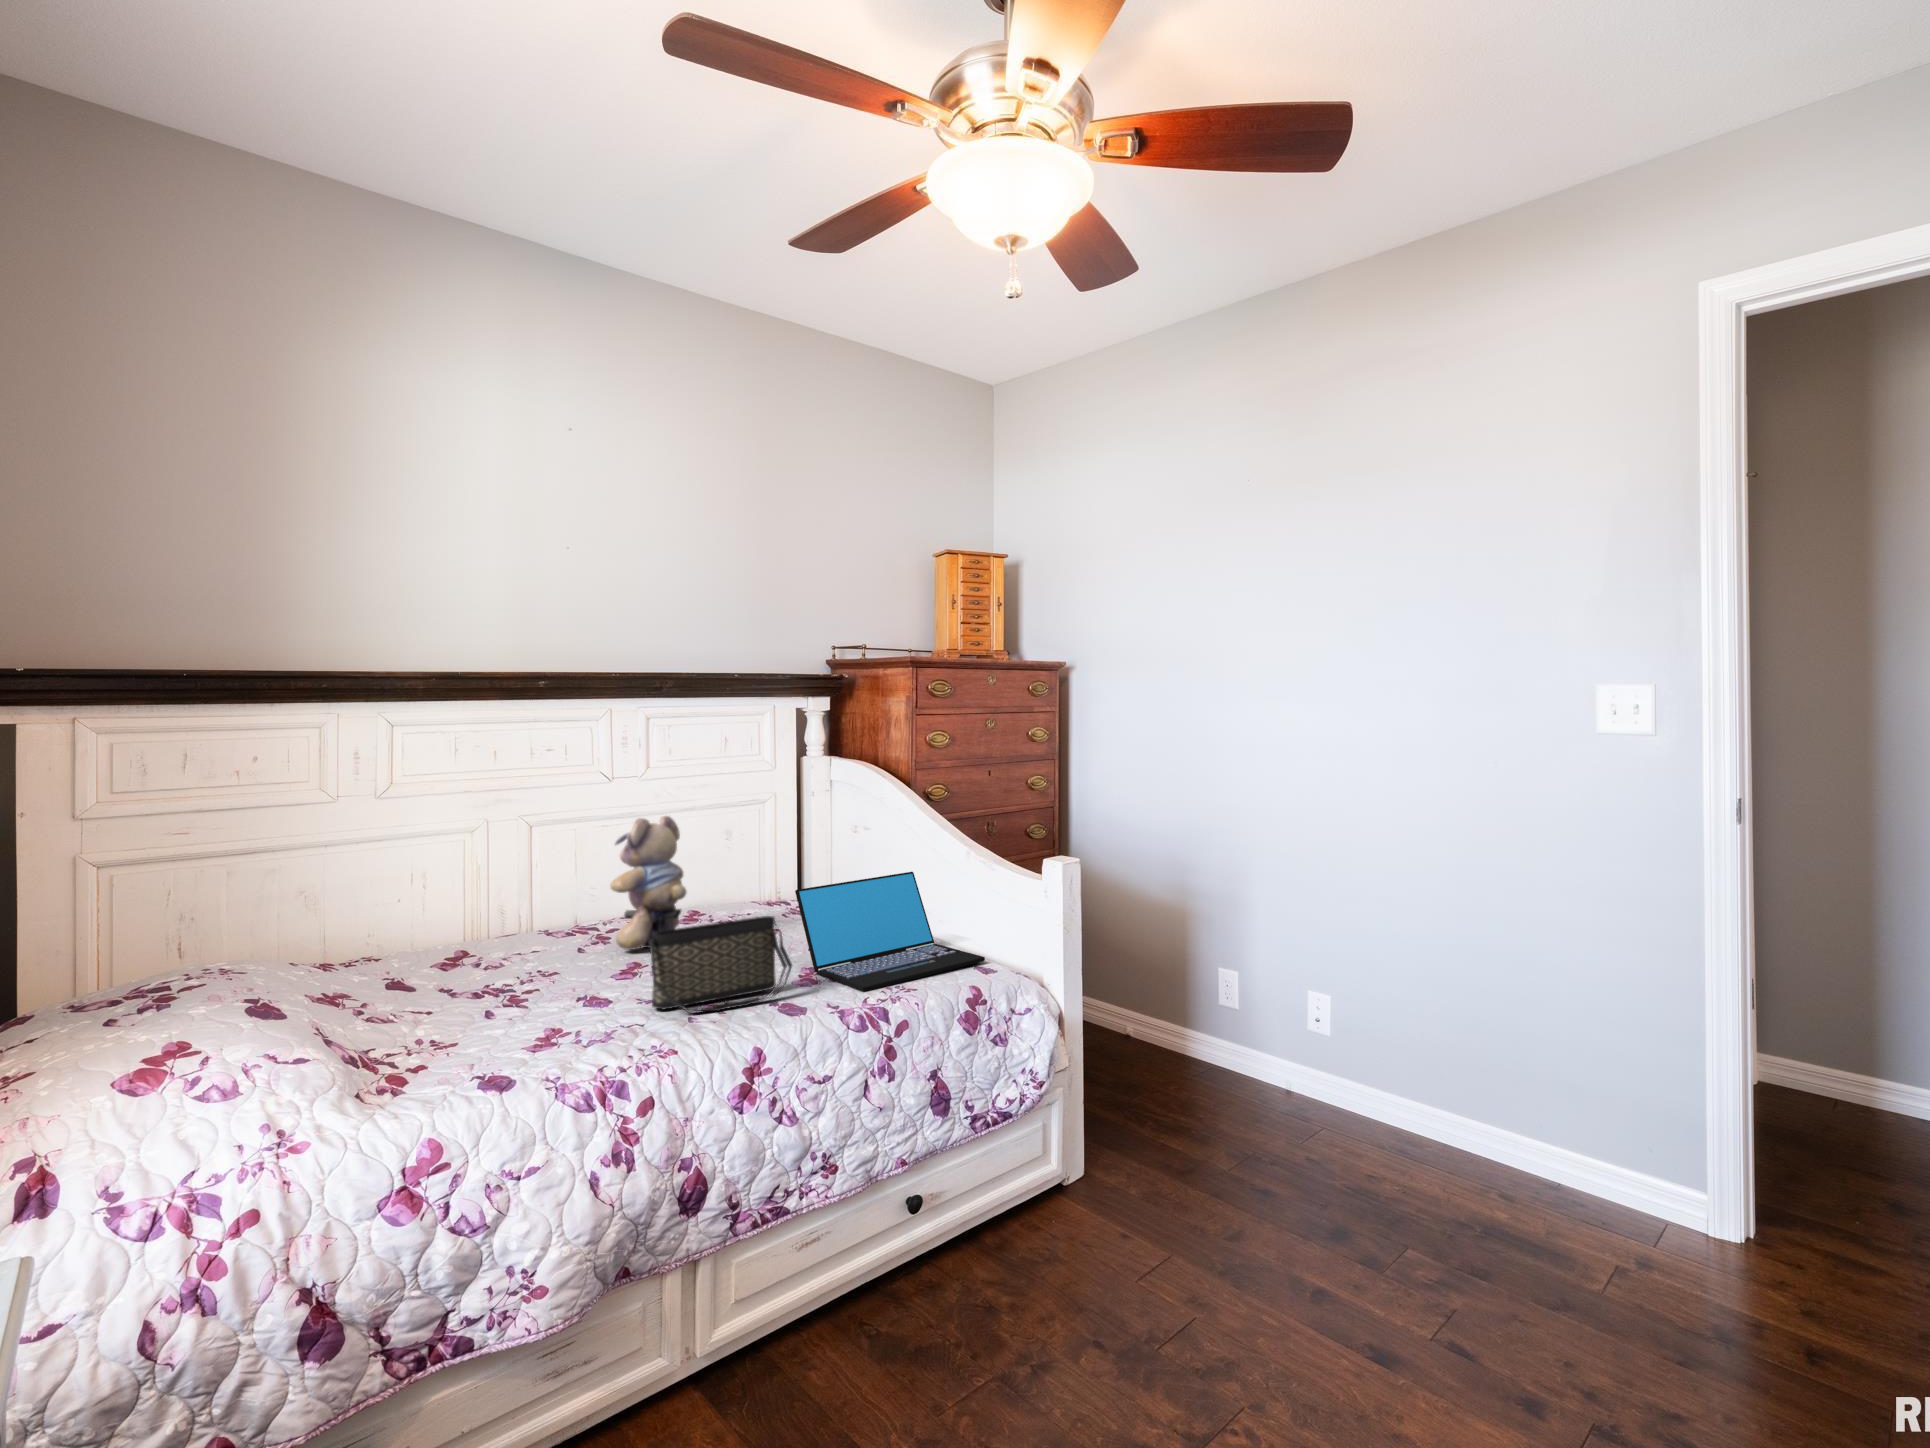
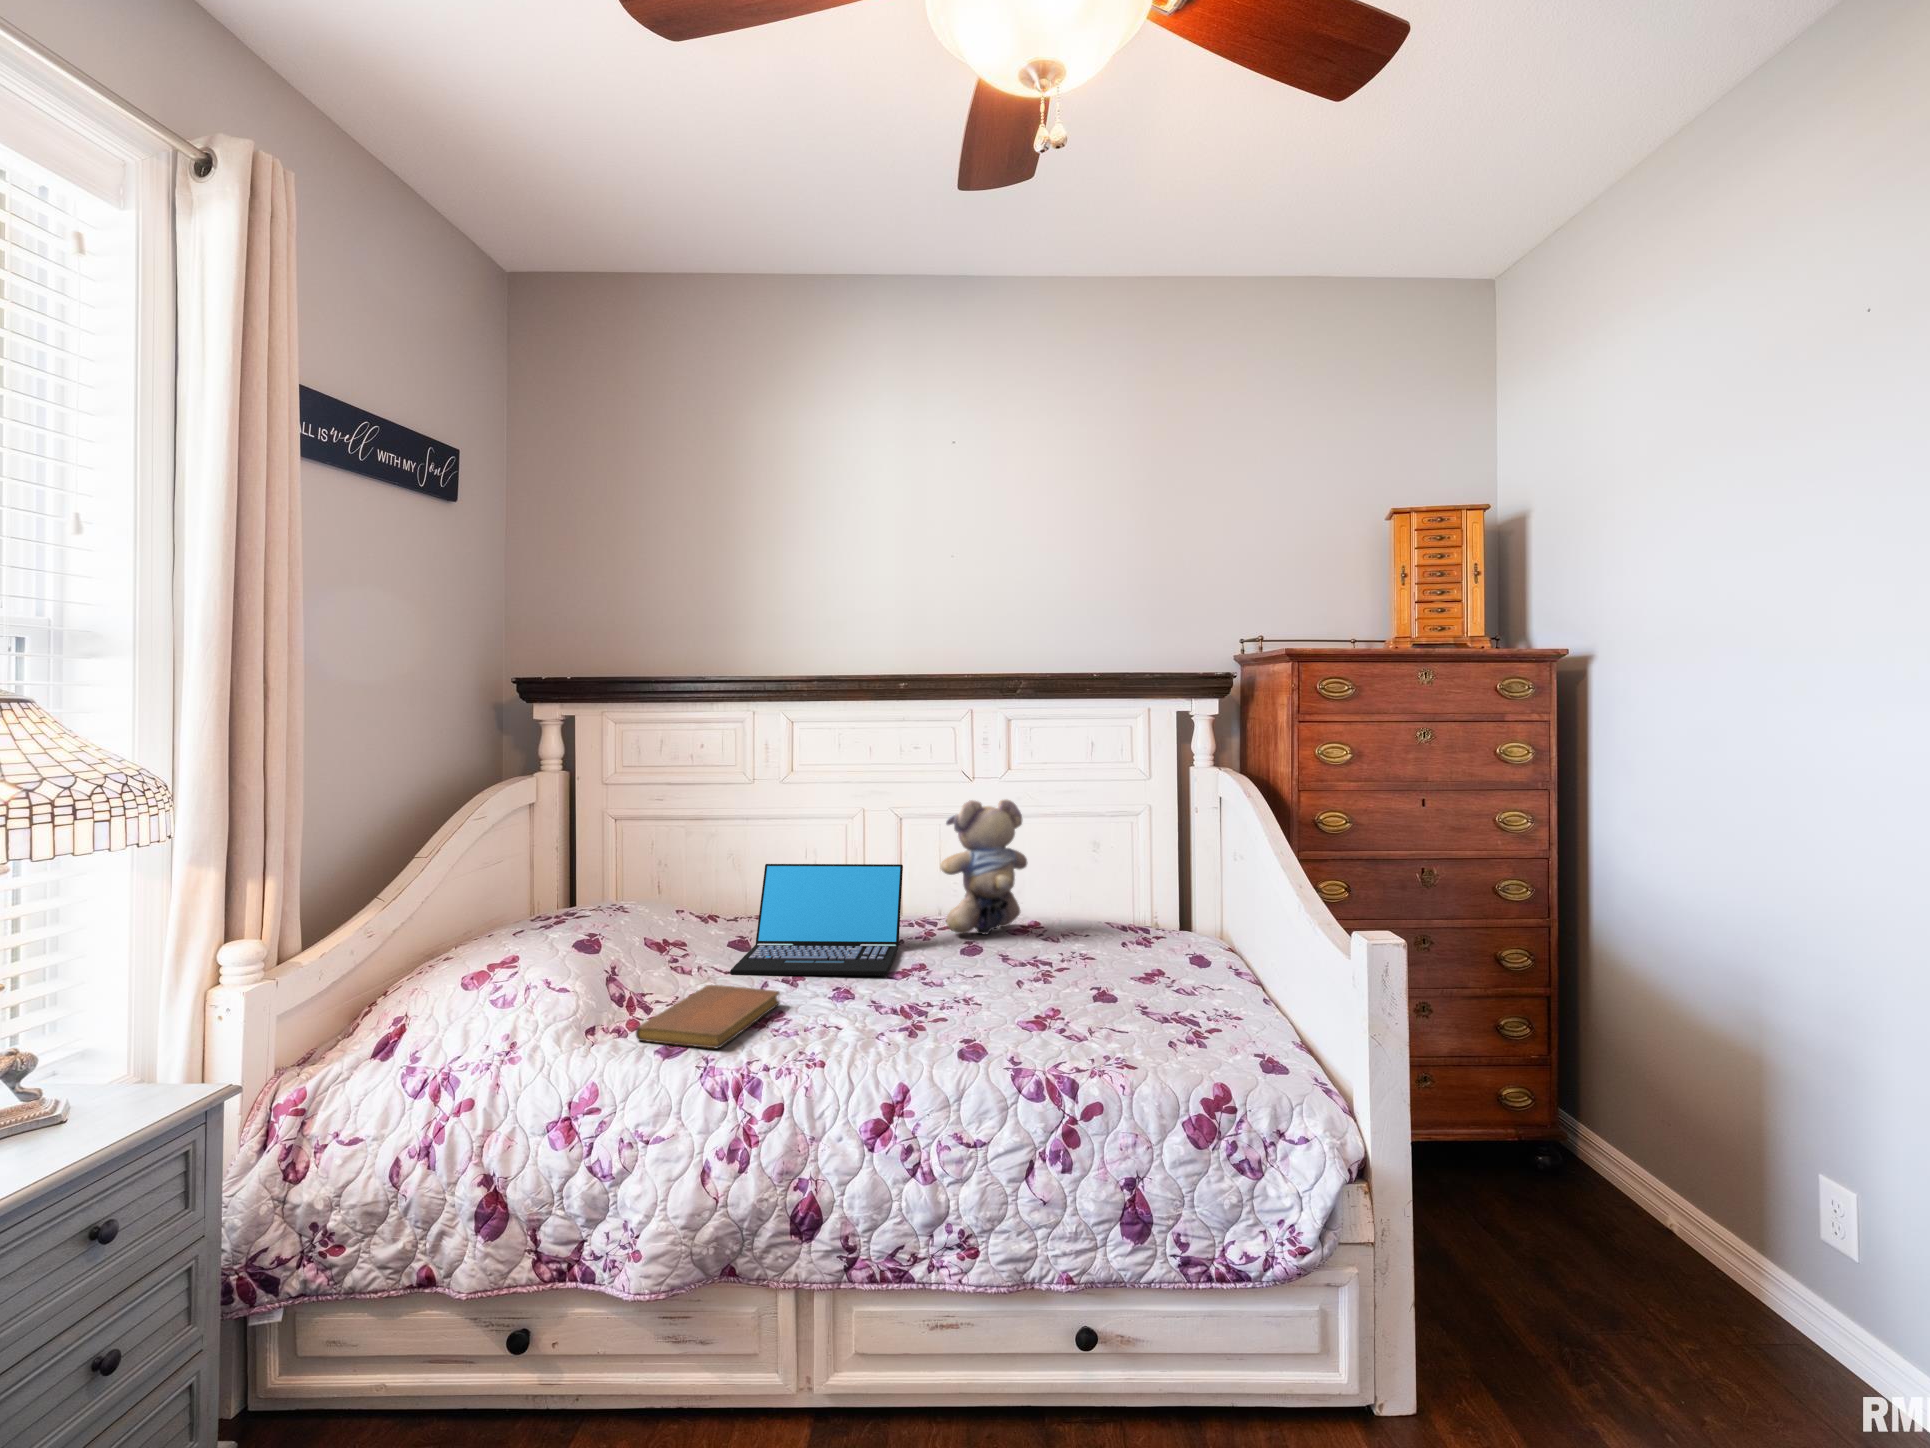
laptop: present [795,872,985,992] -> present [730,864,903,975]
handbag: present [649,916,792,1011] -> none [865,929,1006,1030]
notebook: none [440,1017,558,1090] -> present [636,985,780,1048]

